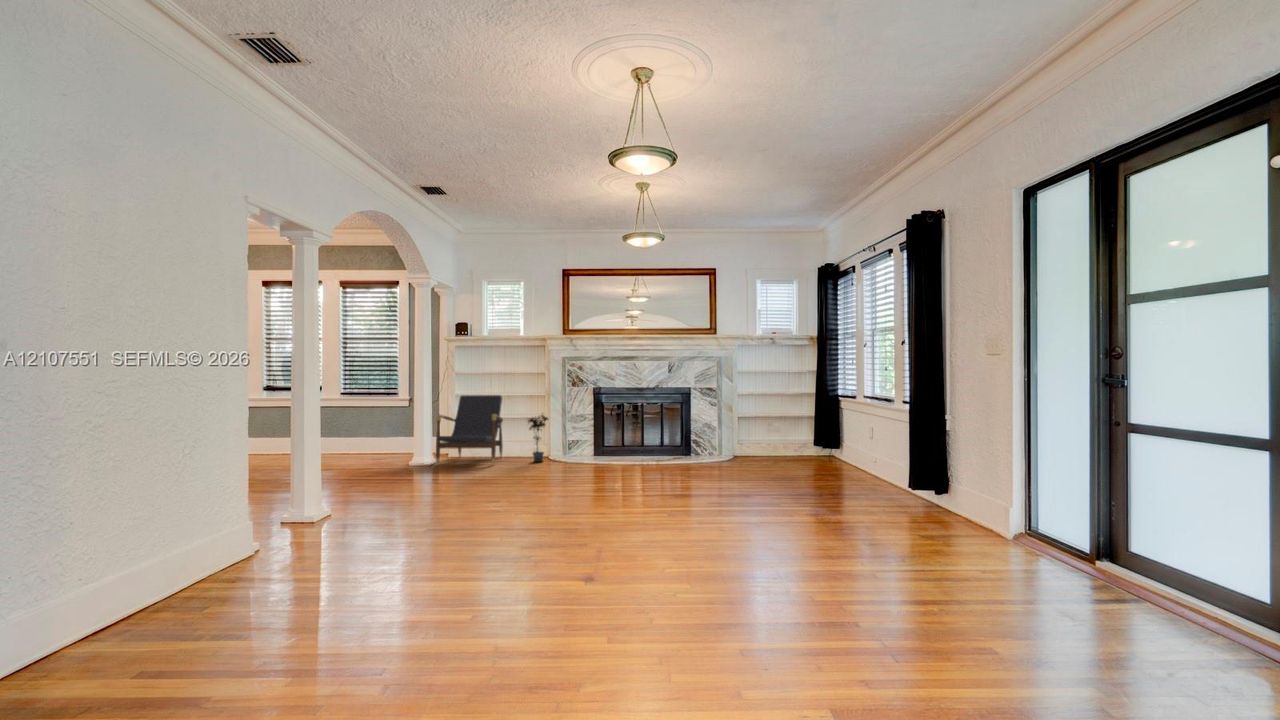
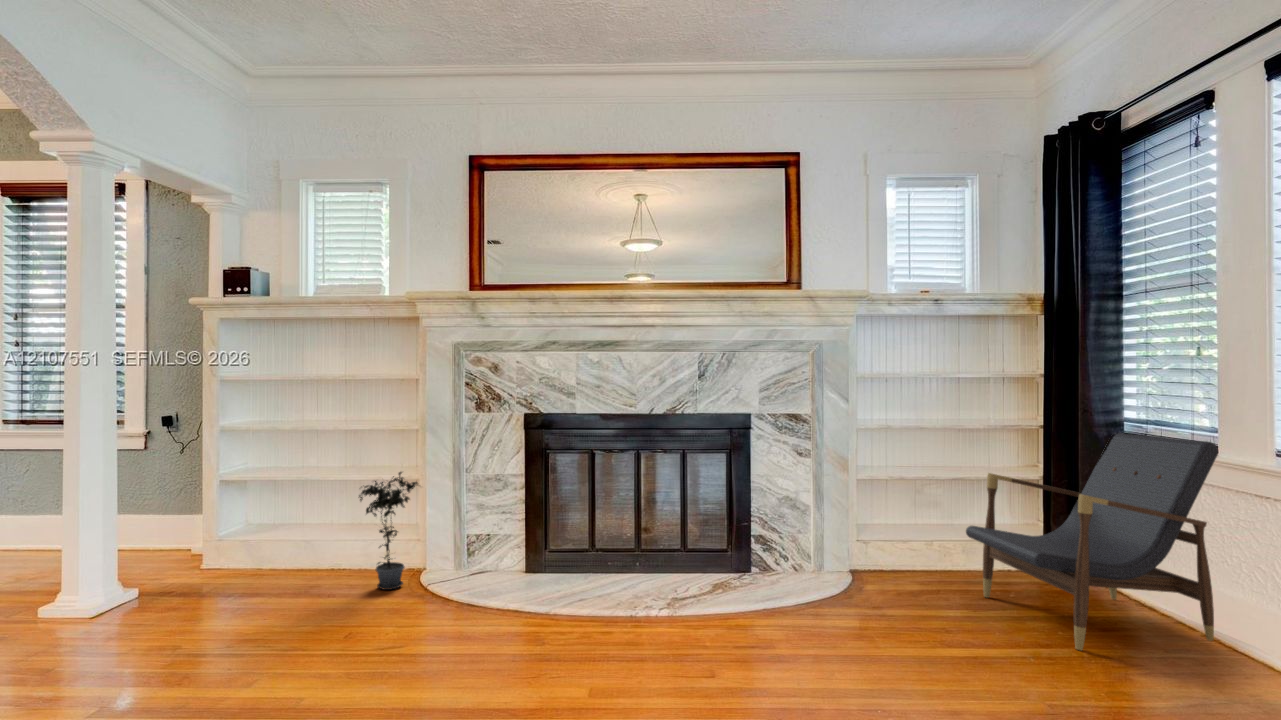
lounge chair: present [436,395,503,465] -> present [966,433,1219,650]

